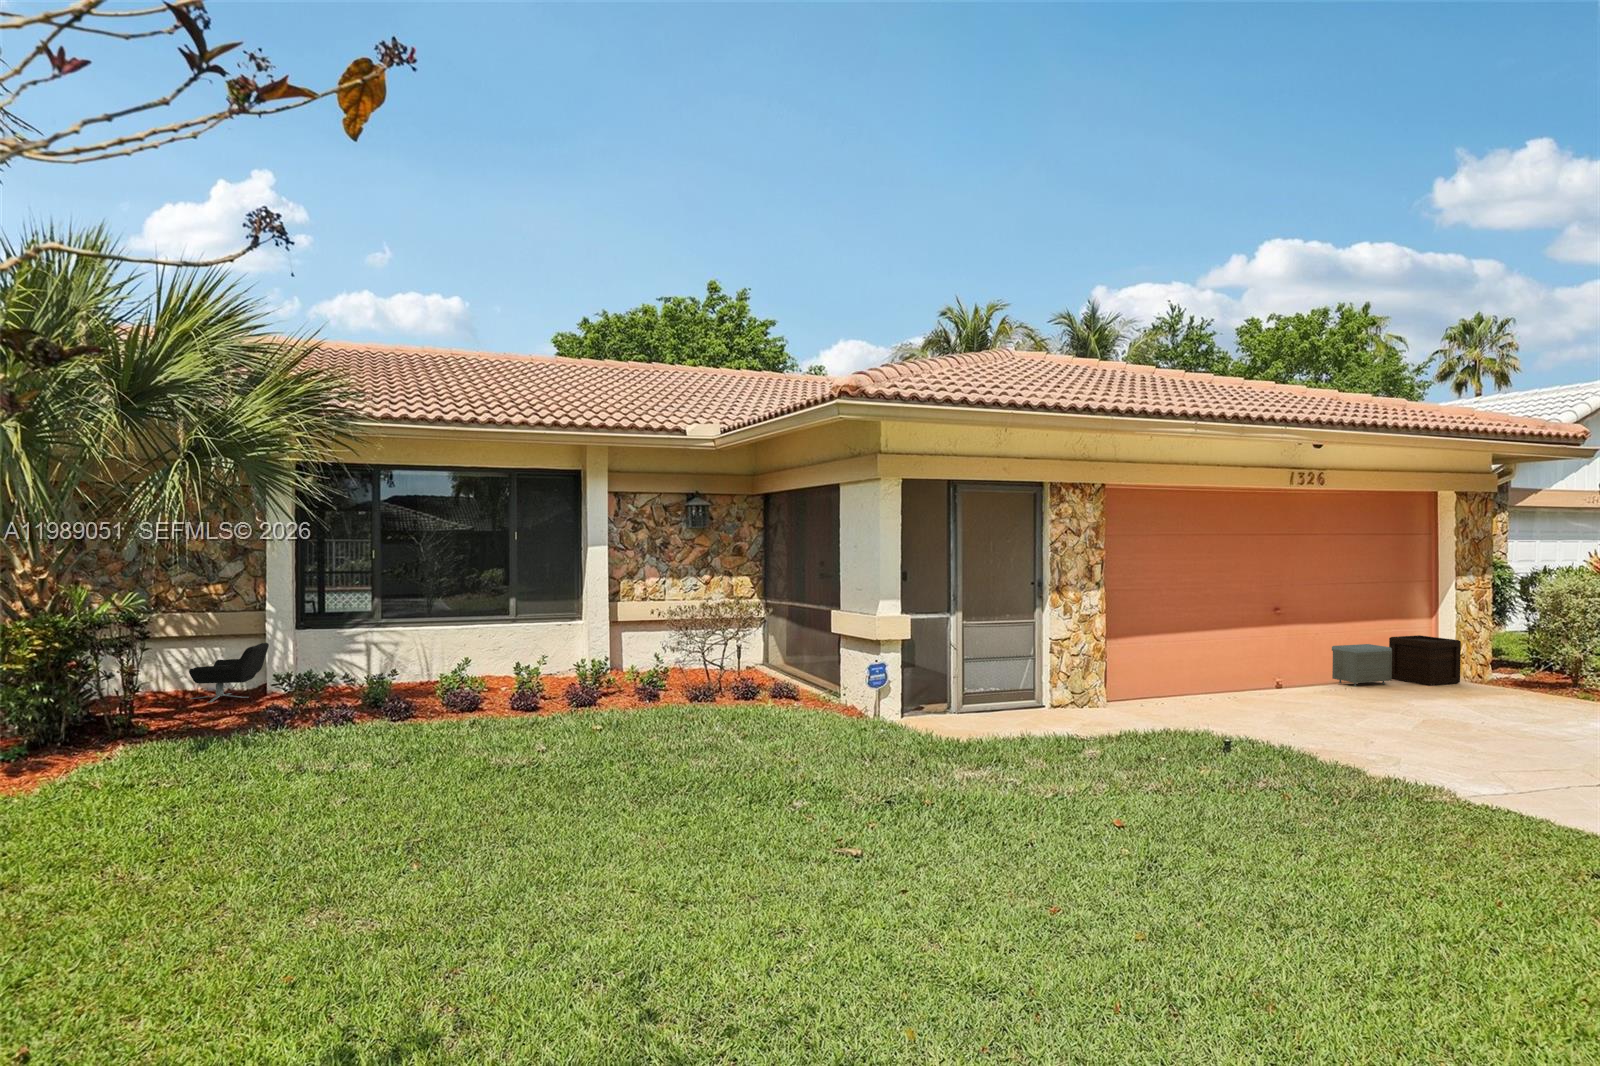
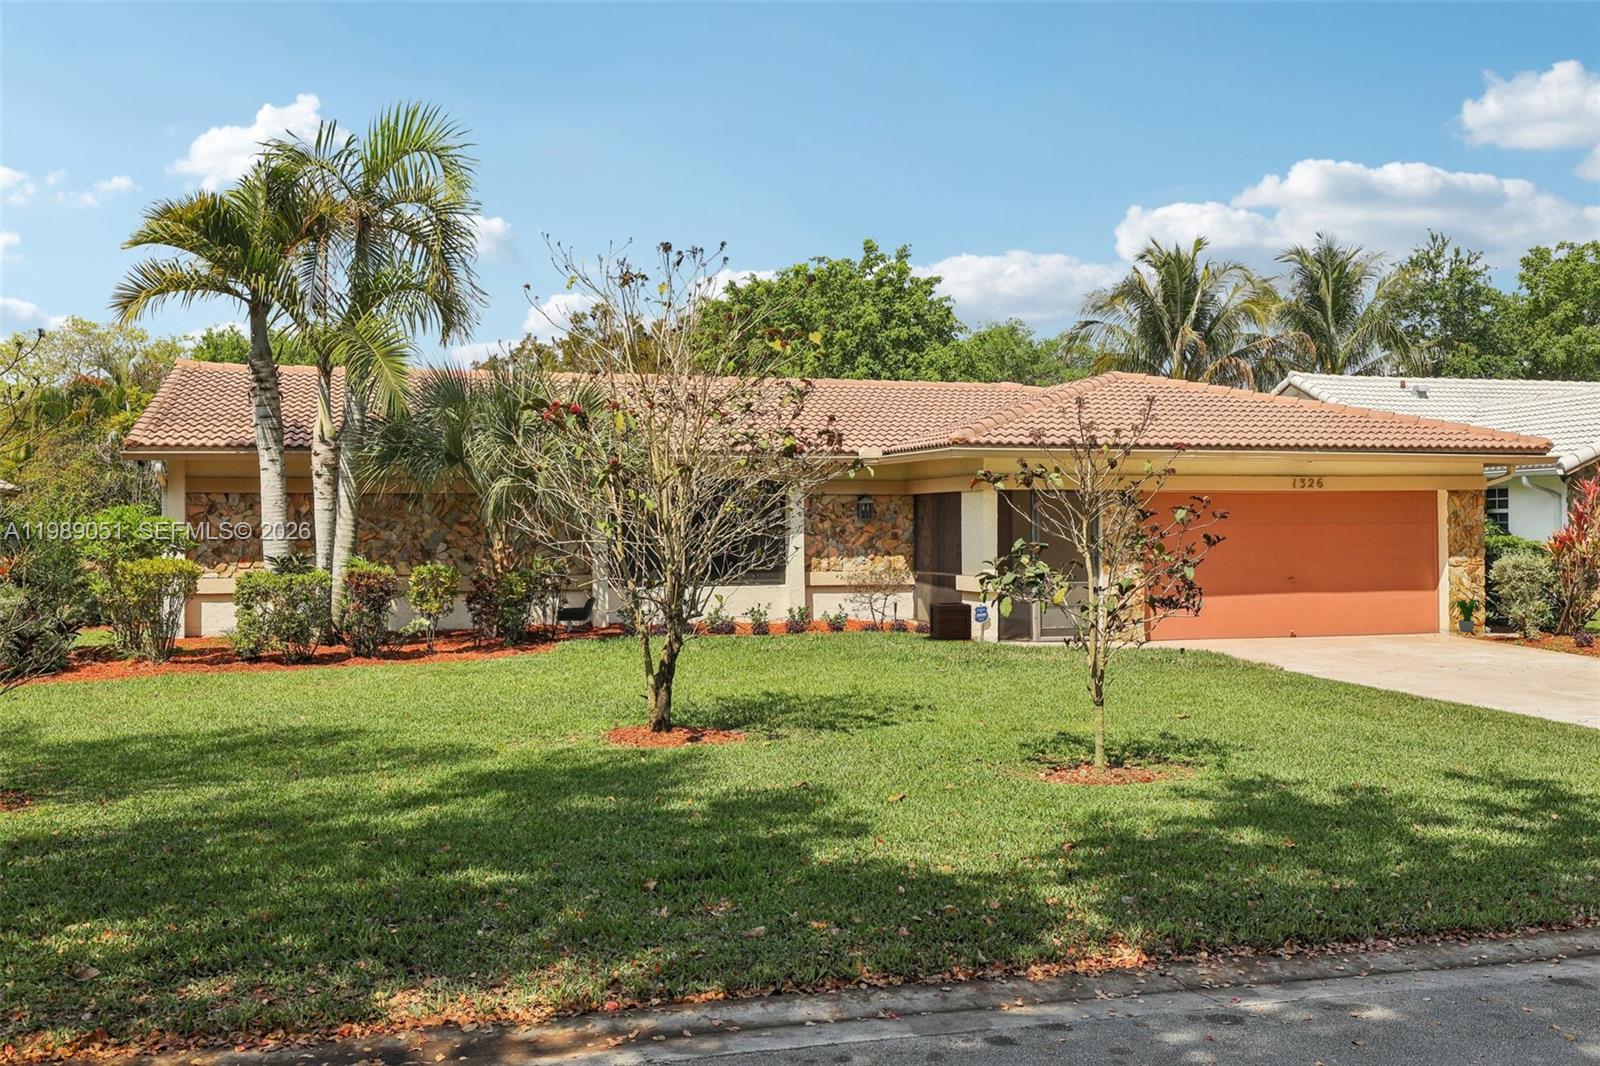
wooden crate: present [1389,635,1461,686] -> present [929,602,972,639]
potted plant: none [1462,637,1517,681] -> present [1449,599,1486,631]
storage bench: present [1332,644,1392,686] -> none [1336,603,1380,633]

